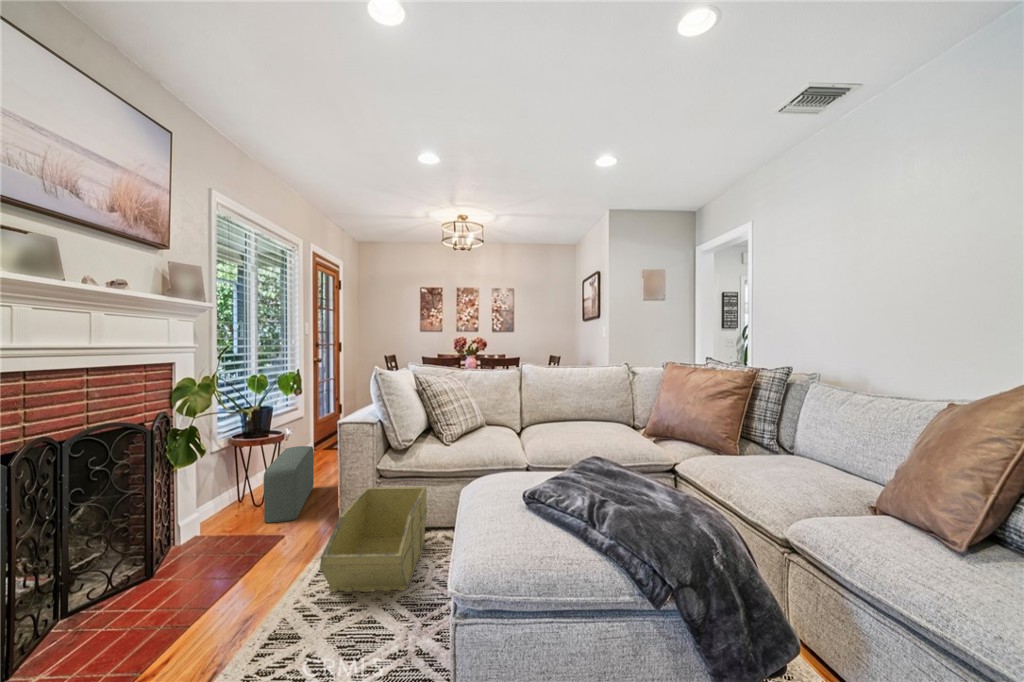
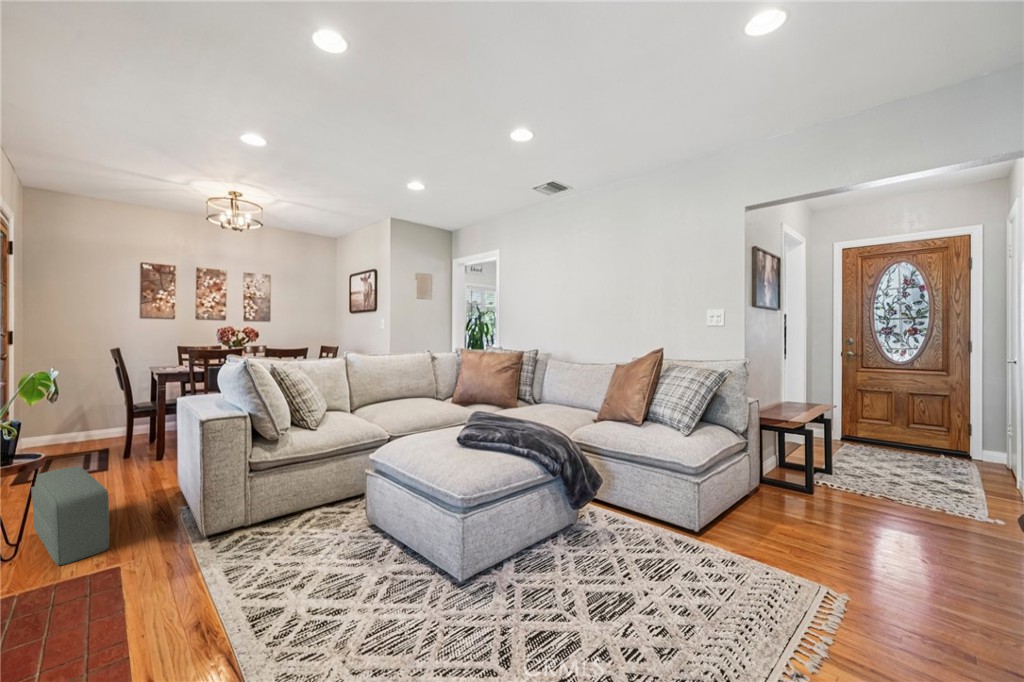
storage bin: present [320,487,427,592] -> none [242,469,344,577]

